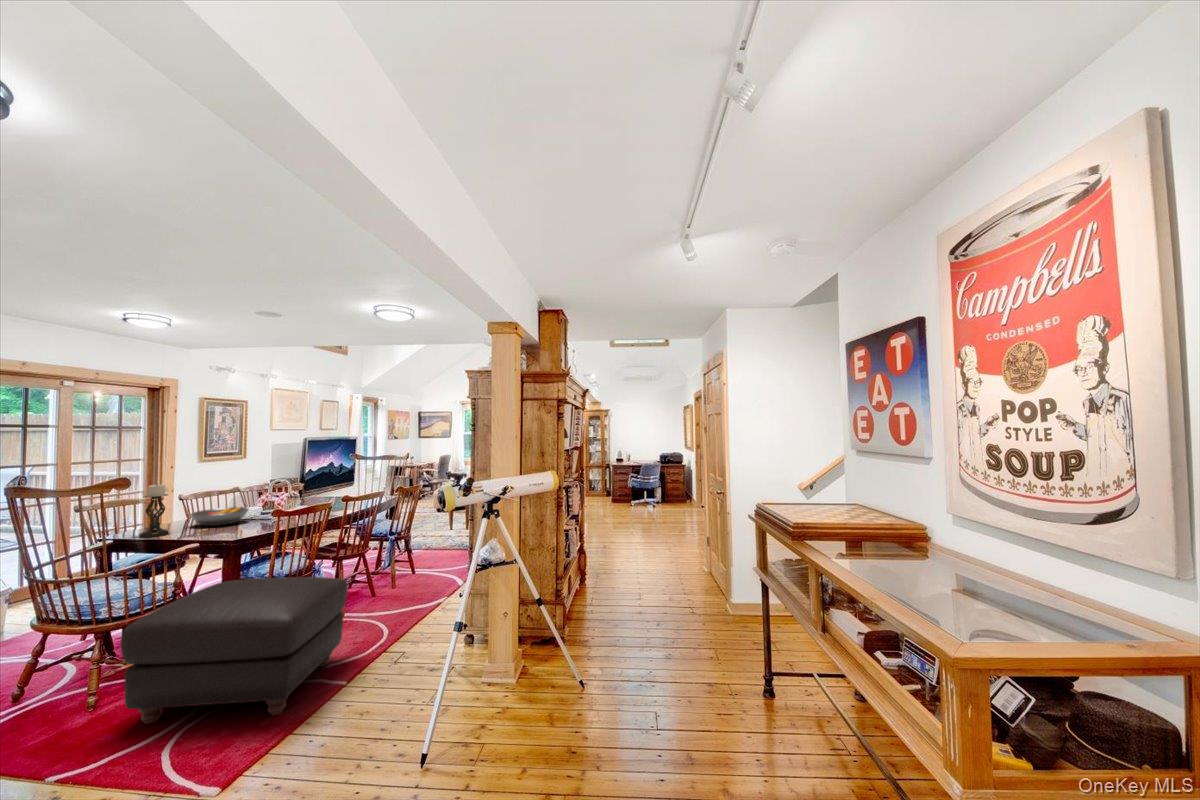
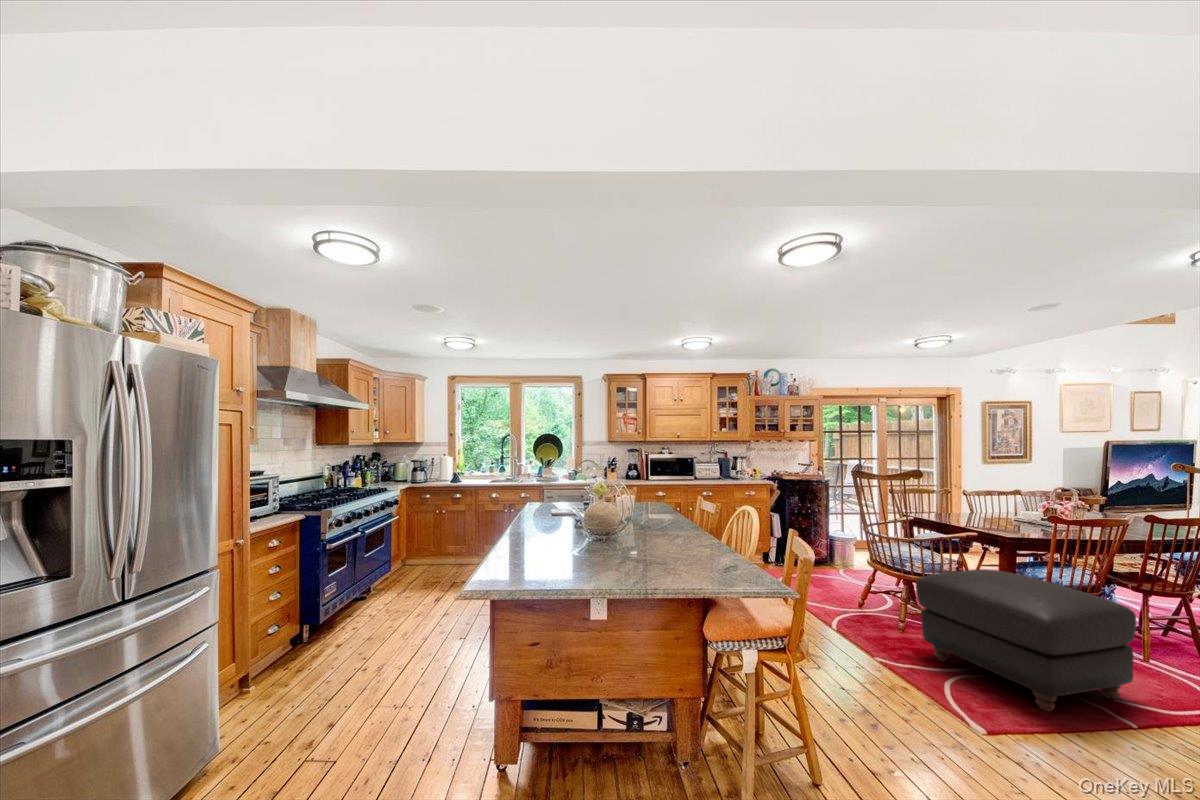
candle holder: present [138,483,169,538] -> none [929,476,951,520]
fruit bowl: present [190,507,249,526] -> none [967,505,1021,522]

